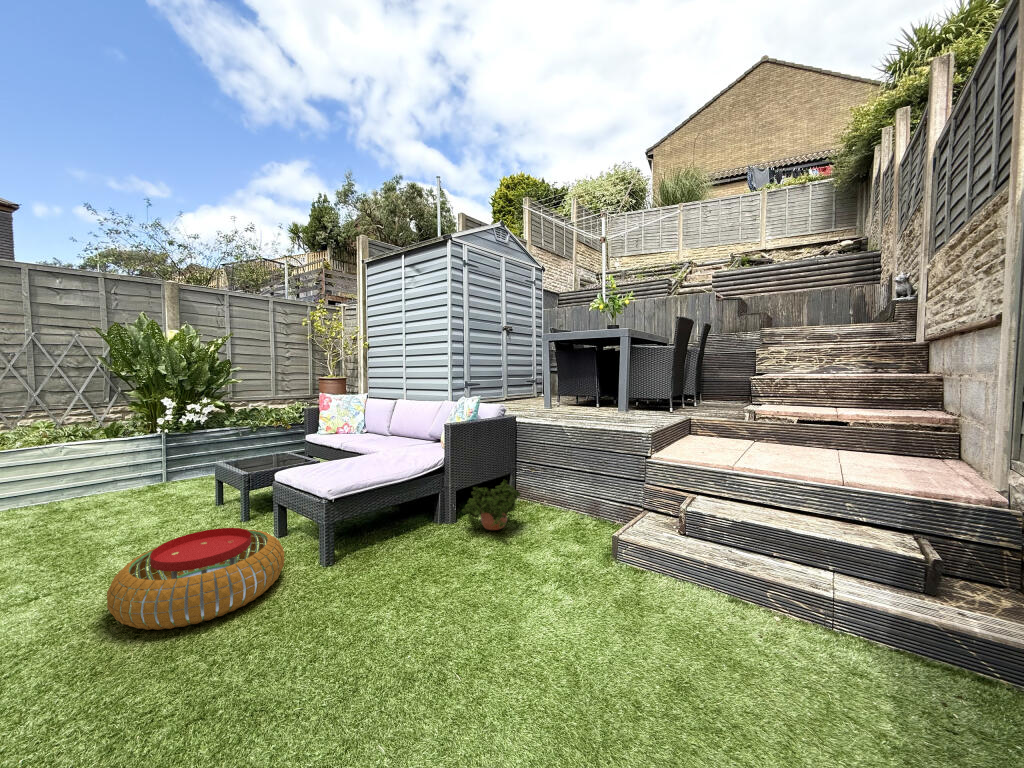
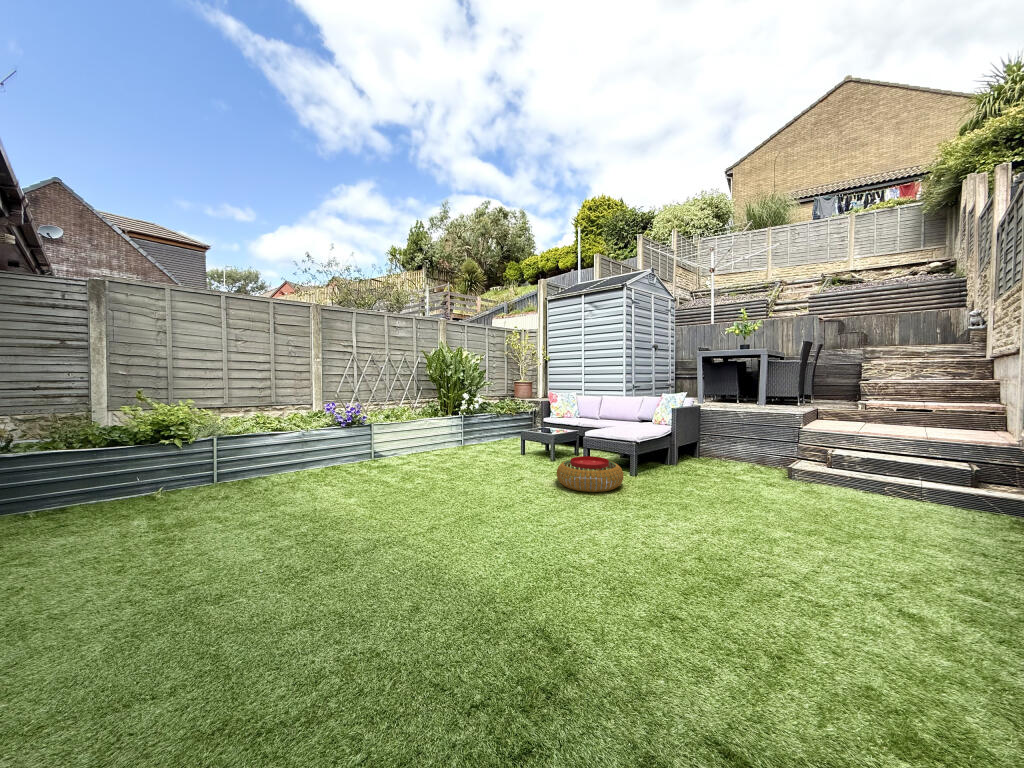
potted plant: present [462,480,521,530] -> none [683,441,721,469]

